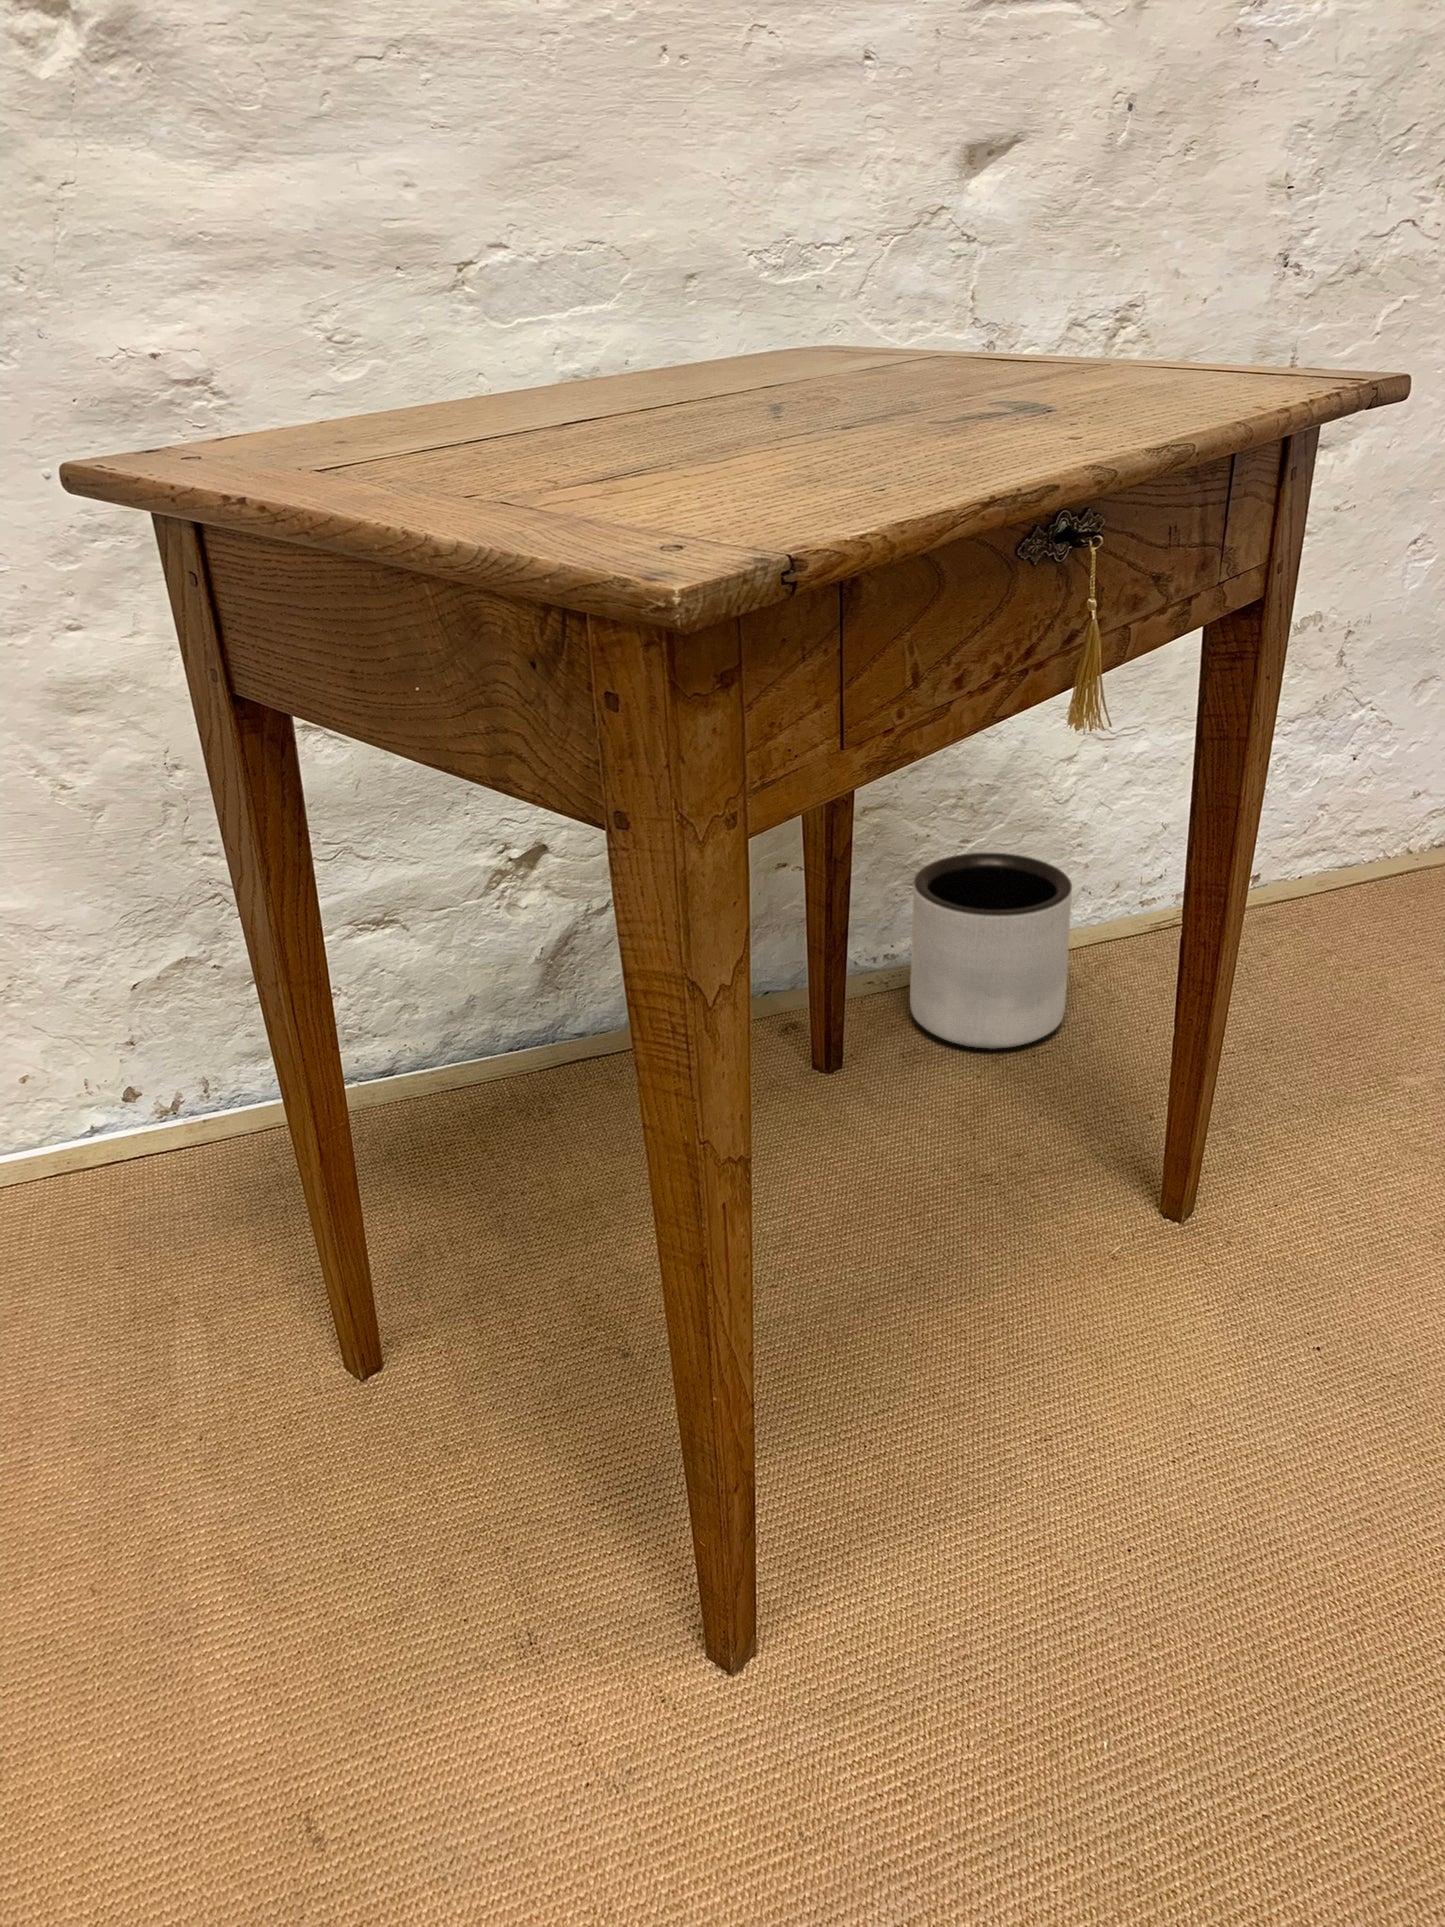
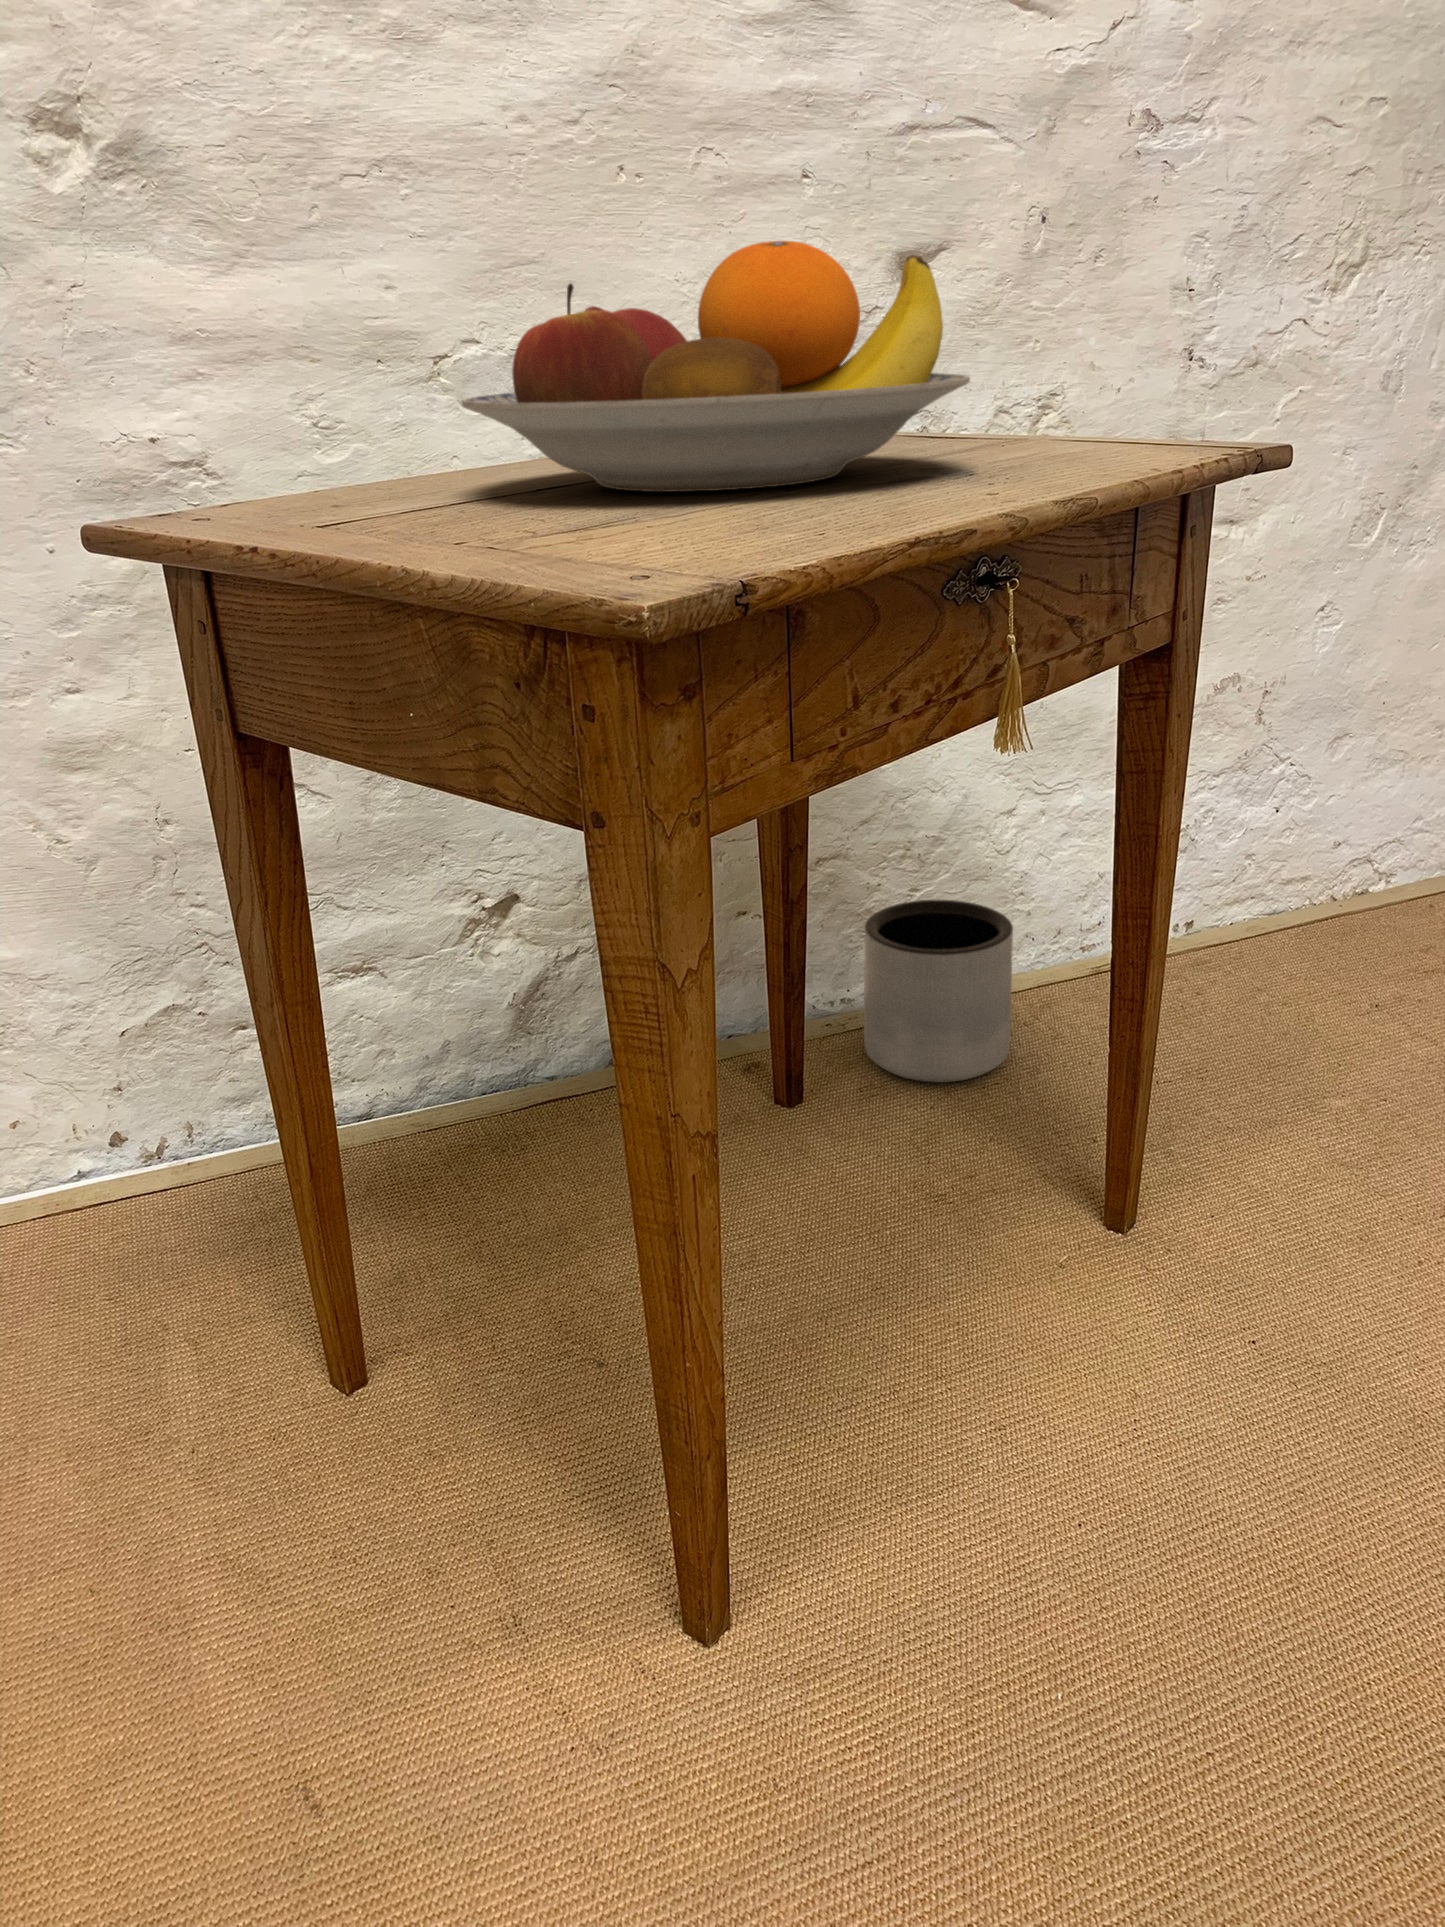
fruit bowl: none [484,142,1050,428] -> present [462,241,970,492]

